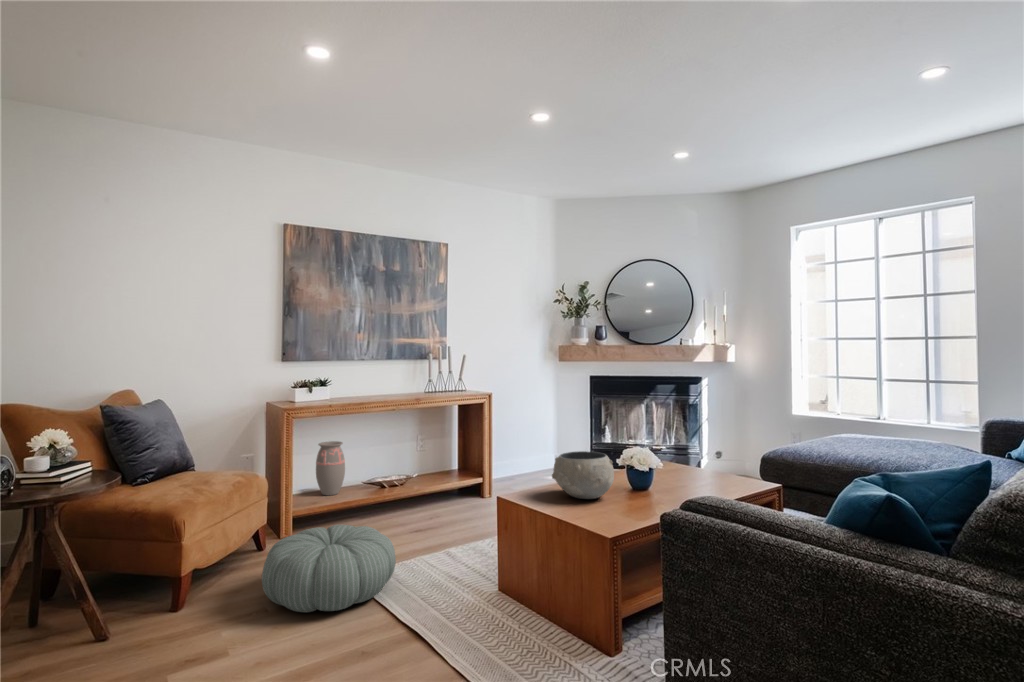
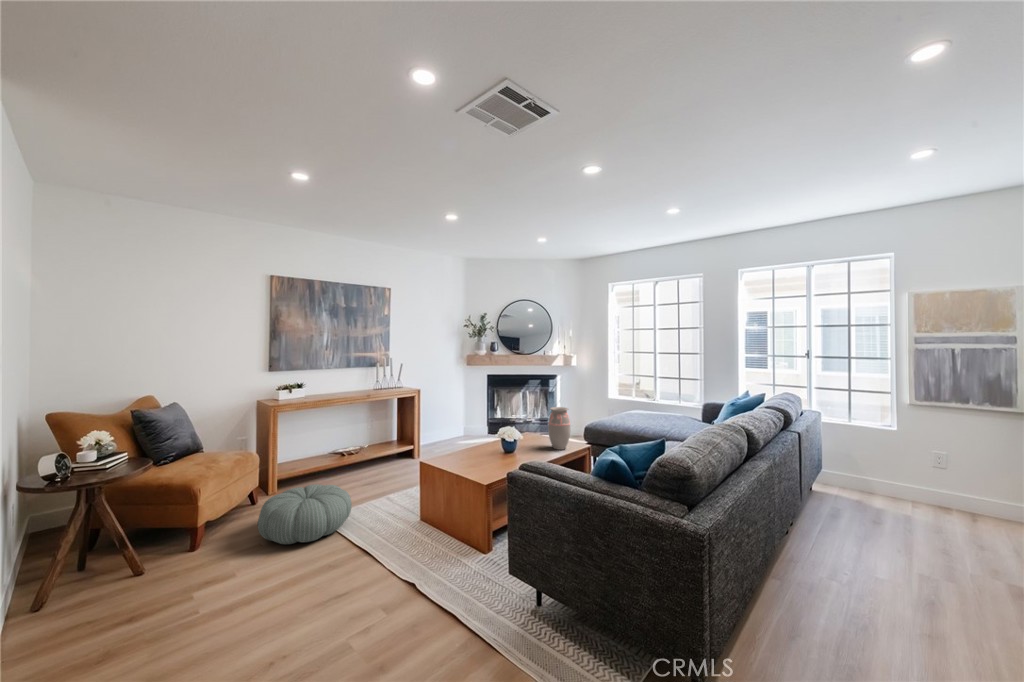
decorative vase: present [316,441,345,495] -> present [548,407,570,450]
ceramic bowl: present [552,451,614,499] -> none [453,431,491,461]

